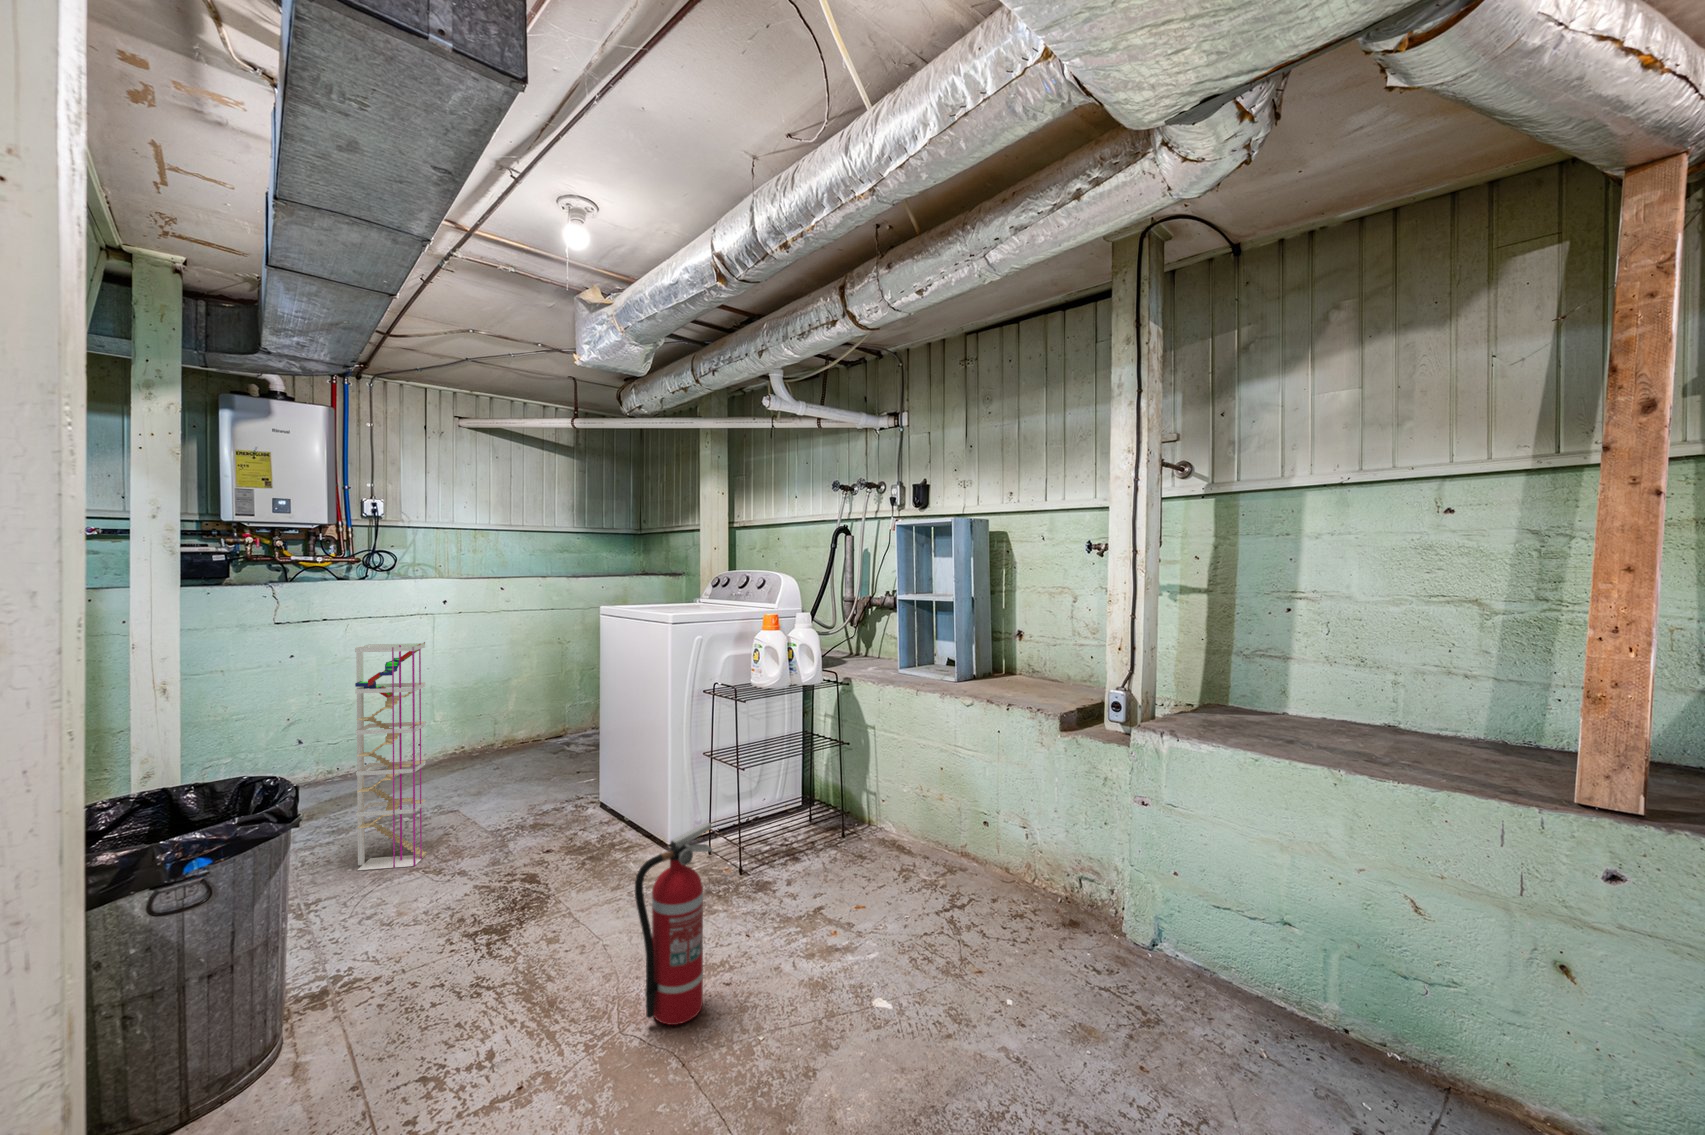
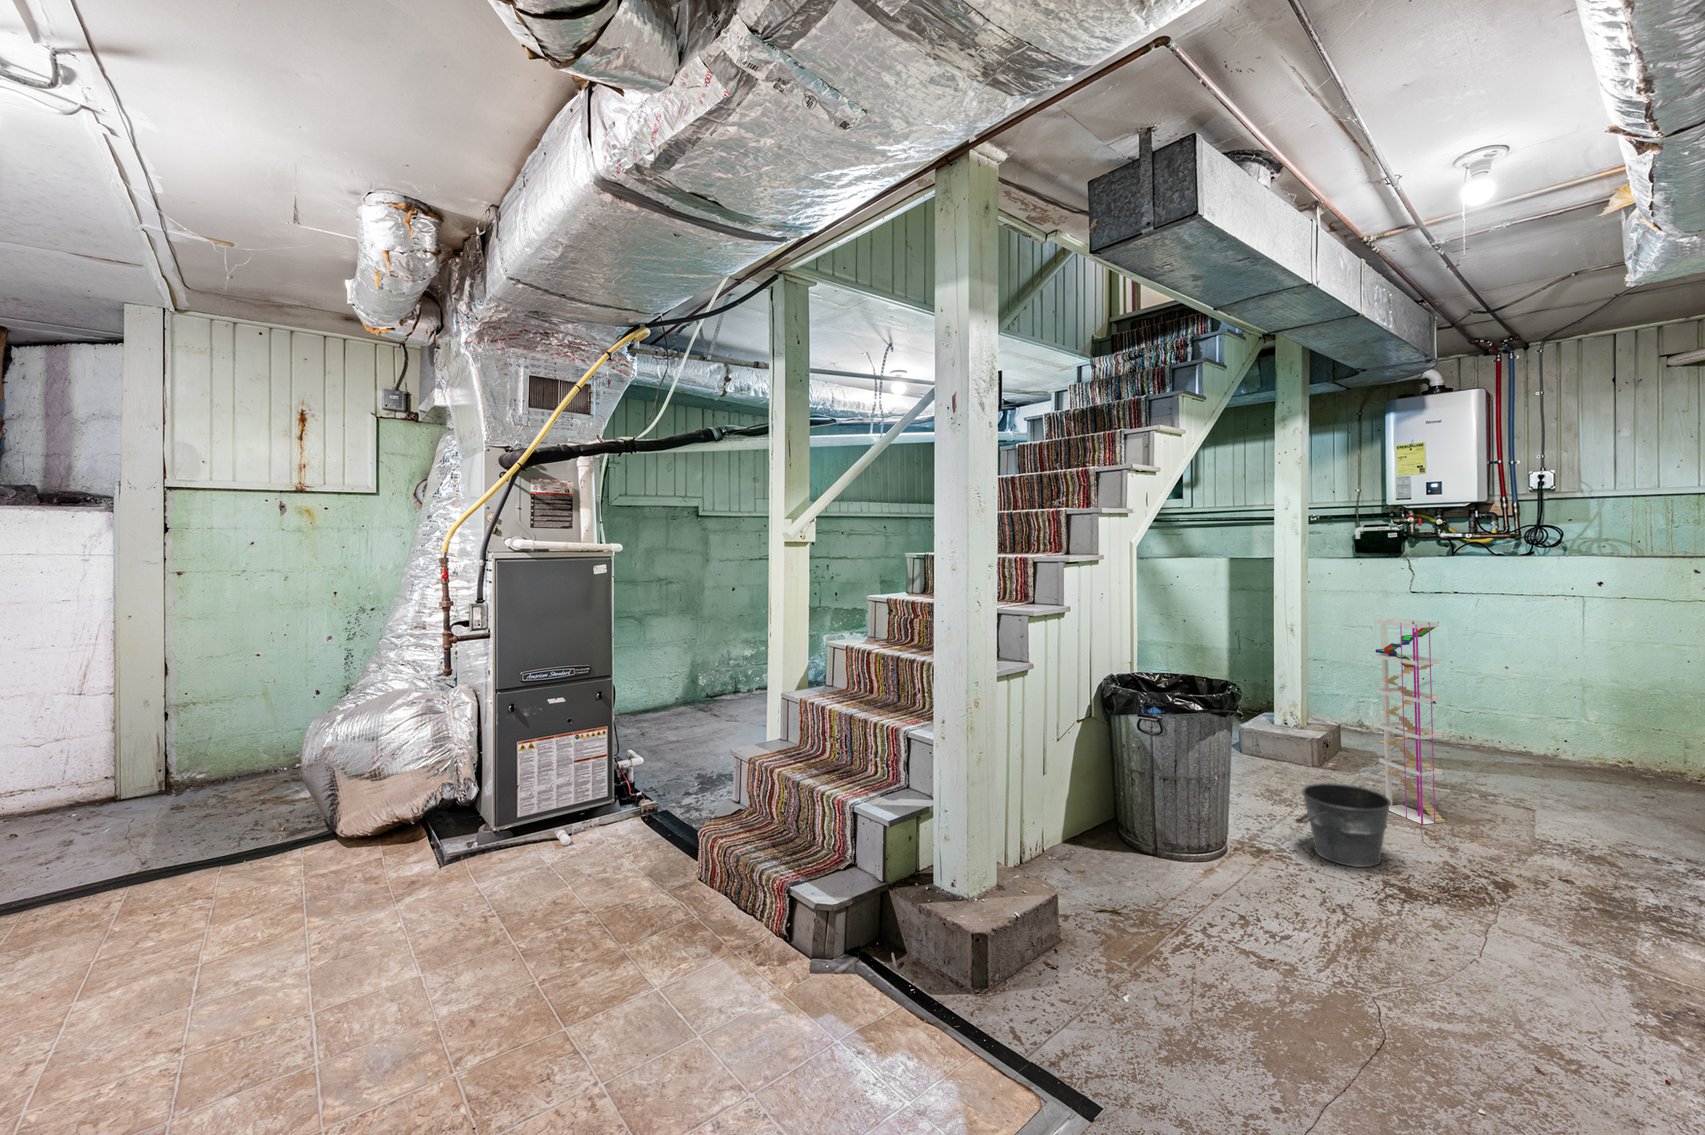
fire extinguisher: present [635,822,712,1025] -> none [1375,846,1491,1041]
bucket: none [340,842,455,952] -> present [1296,783,1391,867]

